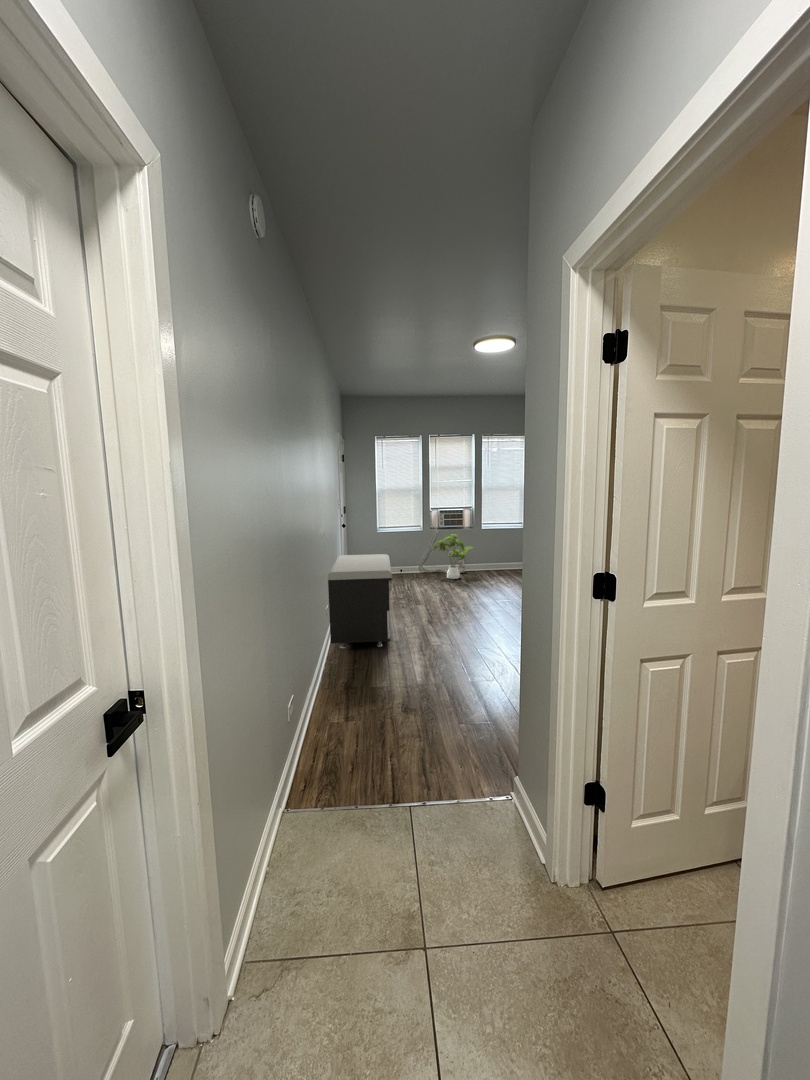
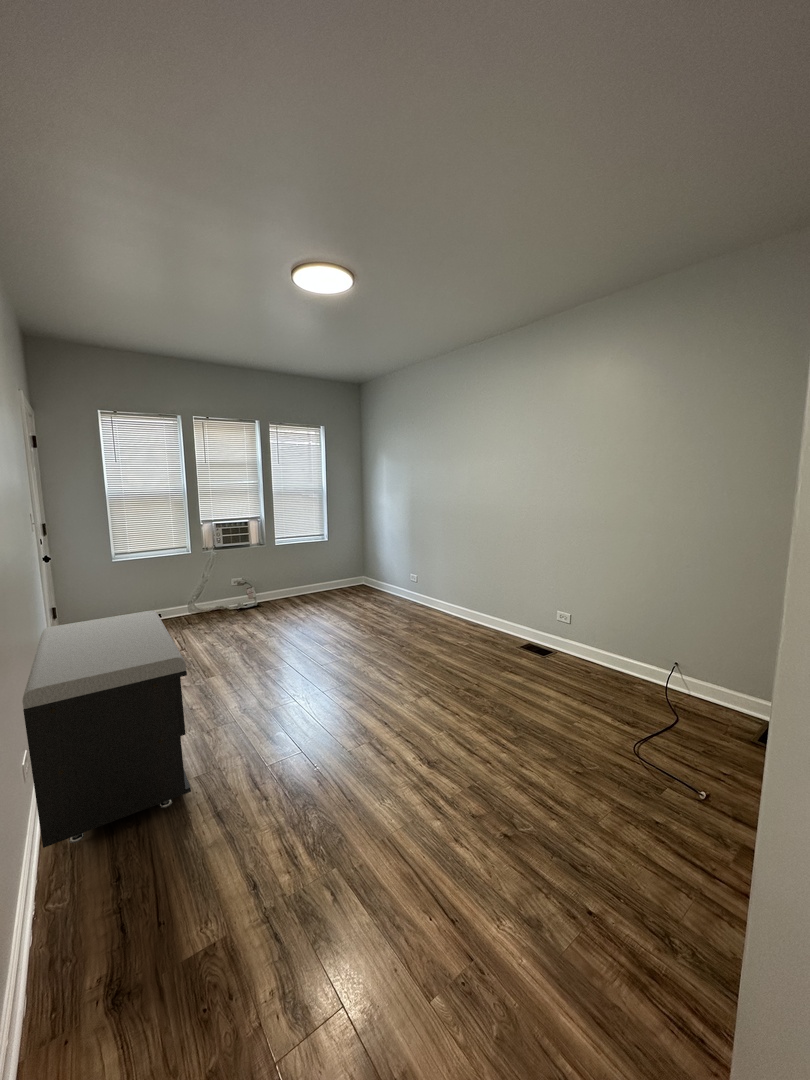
house plant: present [433,534,474,579] -> none [210,555,272,617]

